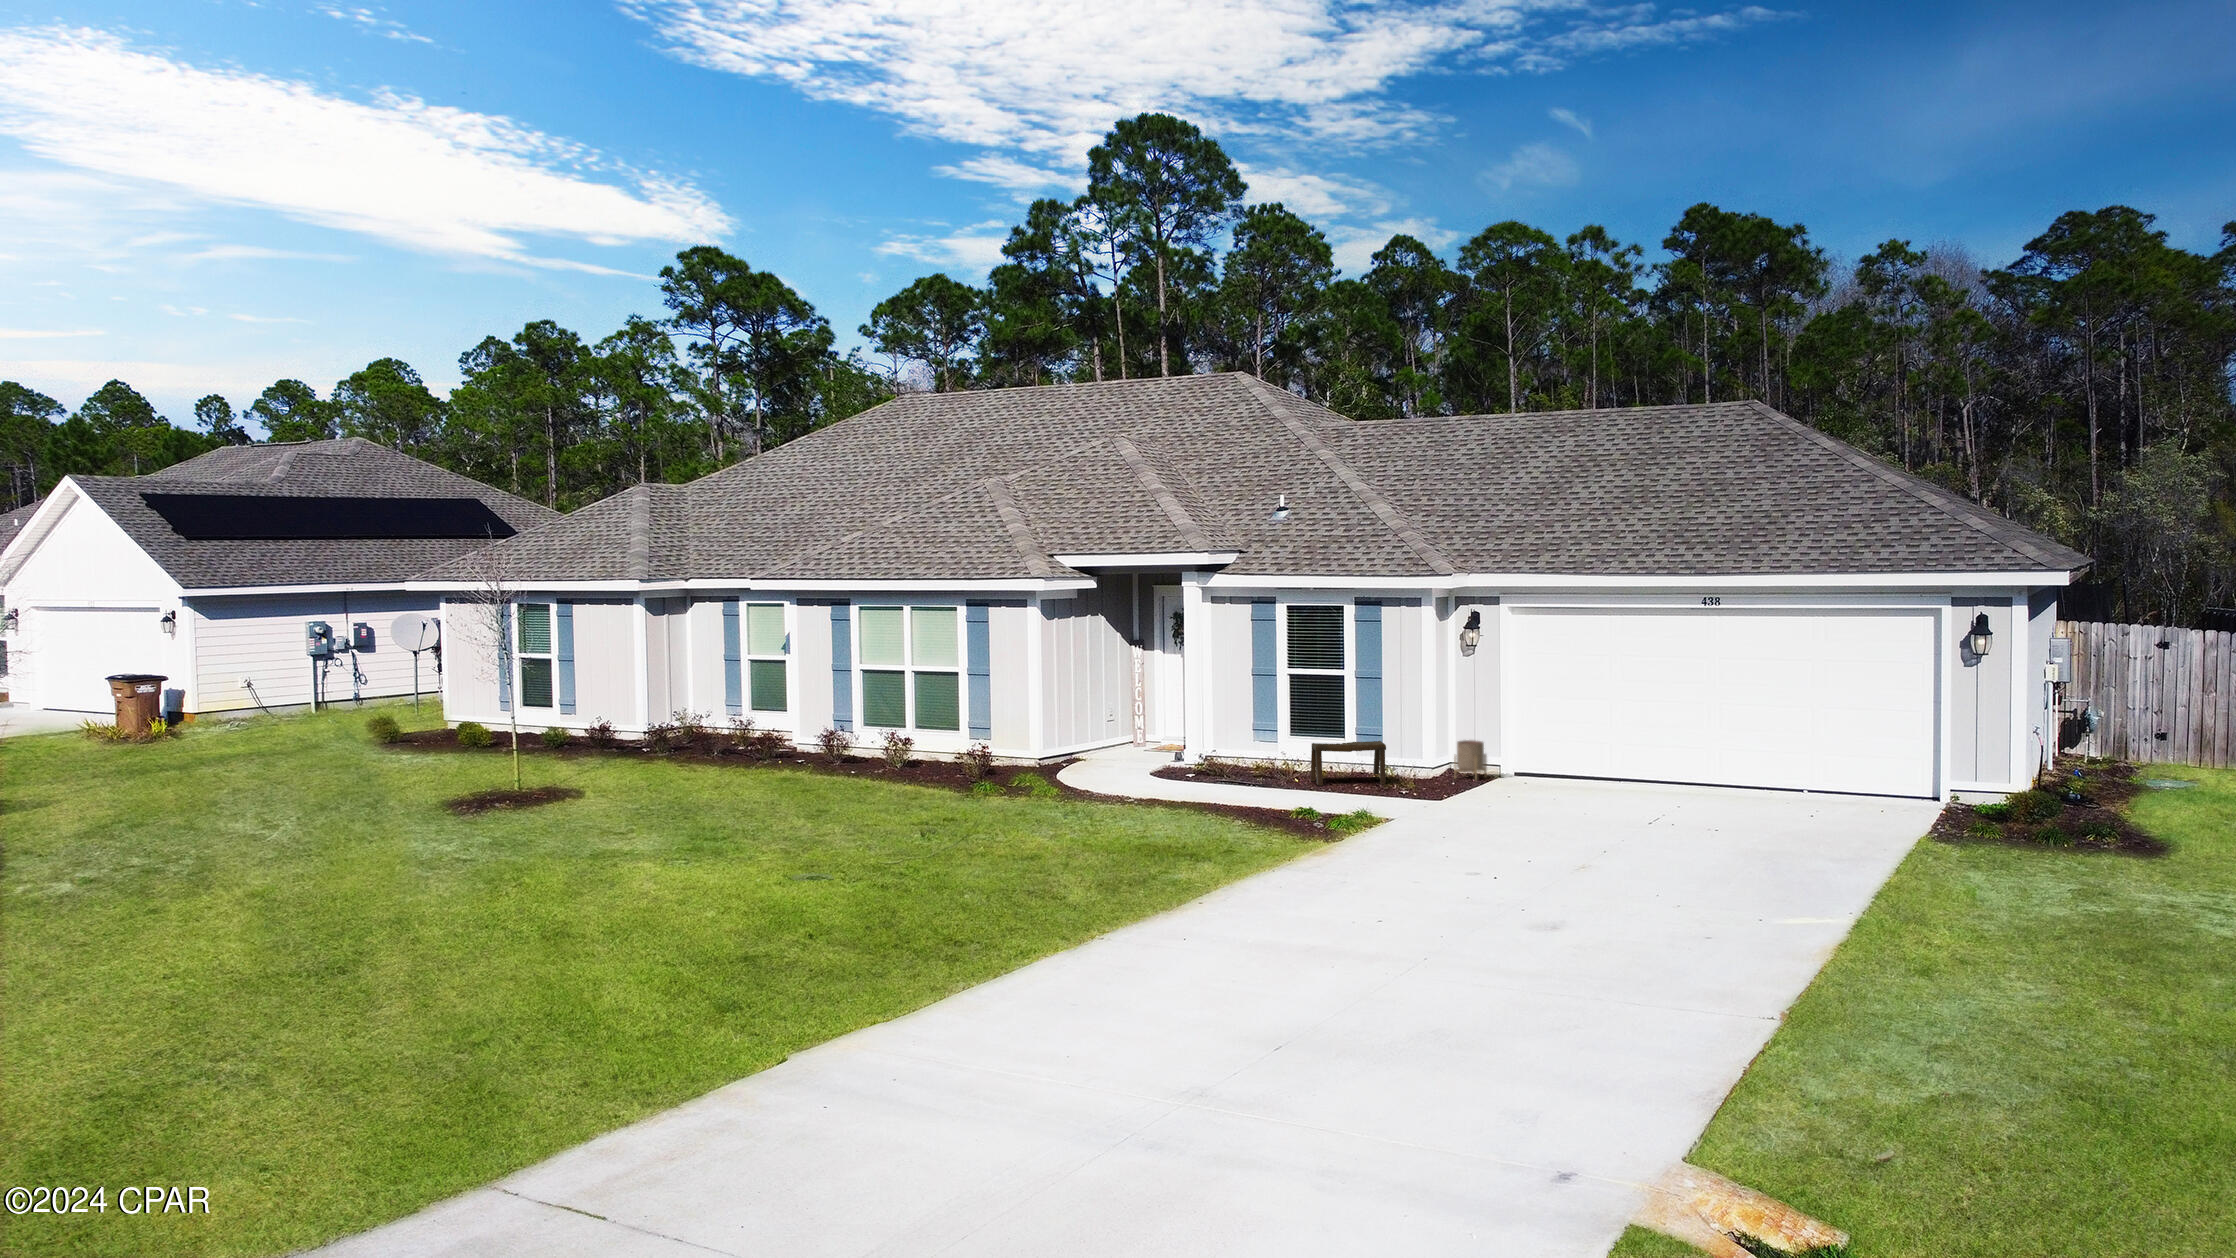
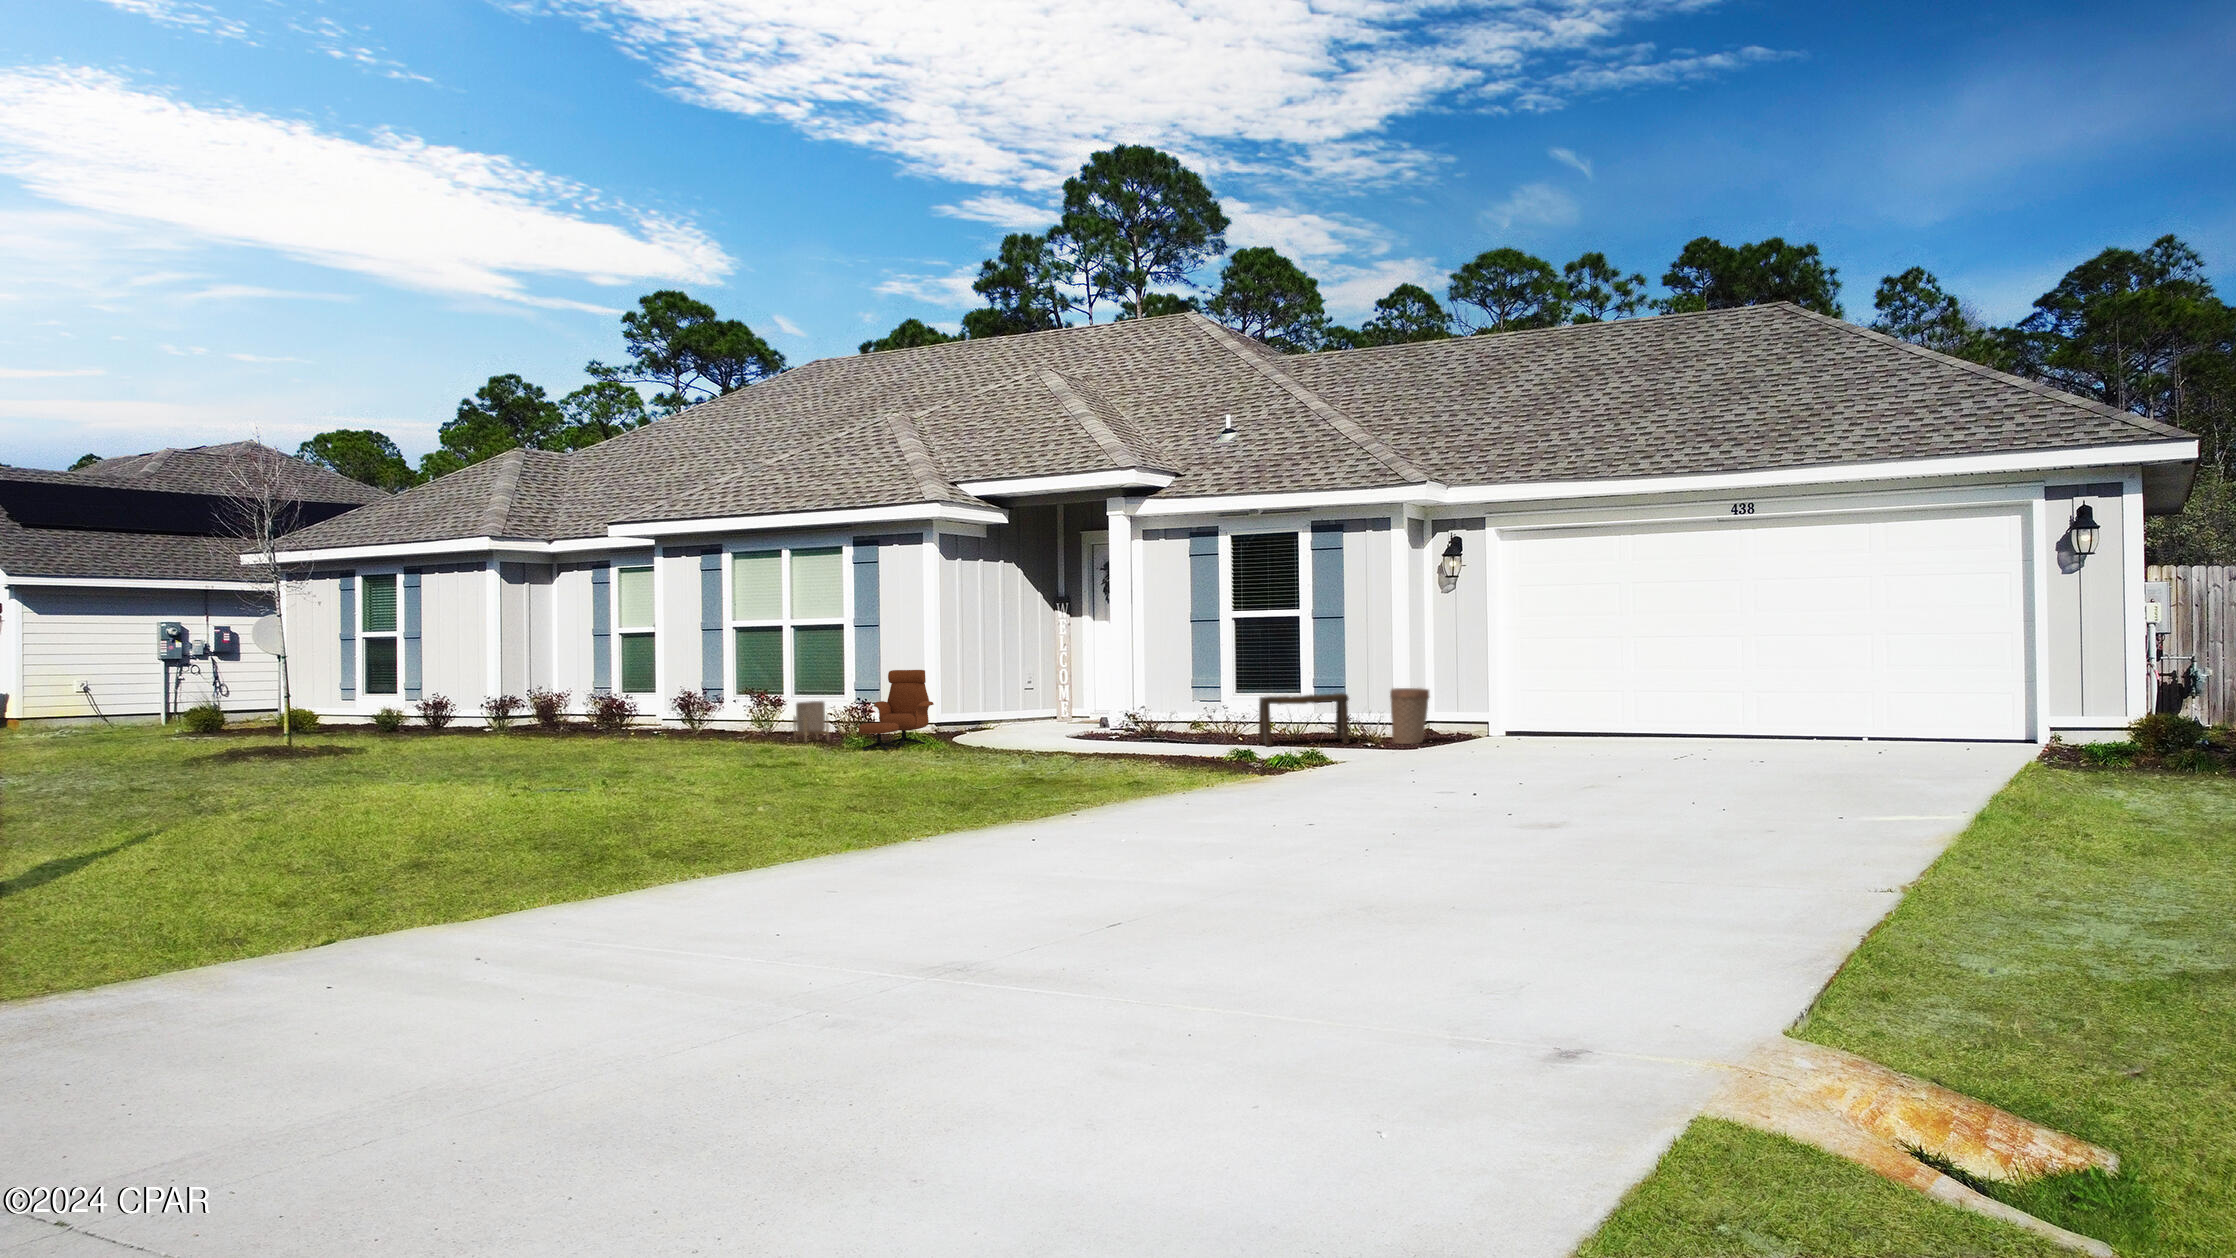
lounge chair: none [976,709,1036,780] -> present [859,670,934,751]
basket: none [1420,739,1453,786] -> present [1390,688,1429,744]
planter: present [1454,740,1487,779] -> present [793,701,829,742]

